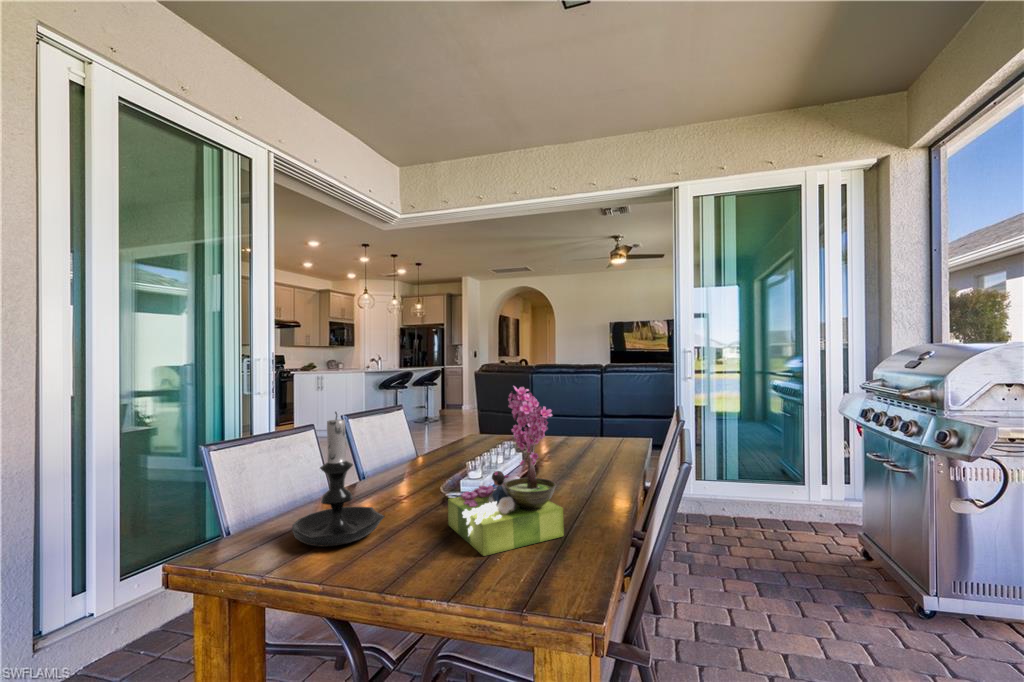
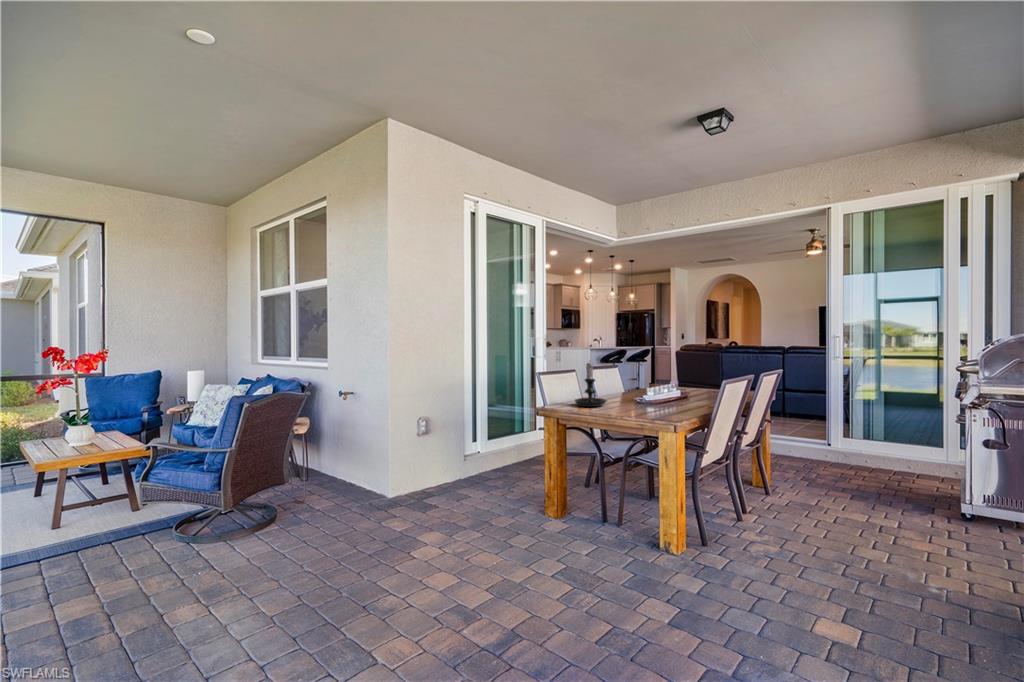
flower arrangement: present [448,387,564,556] -> none [632,352,678,412]

